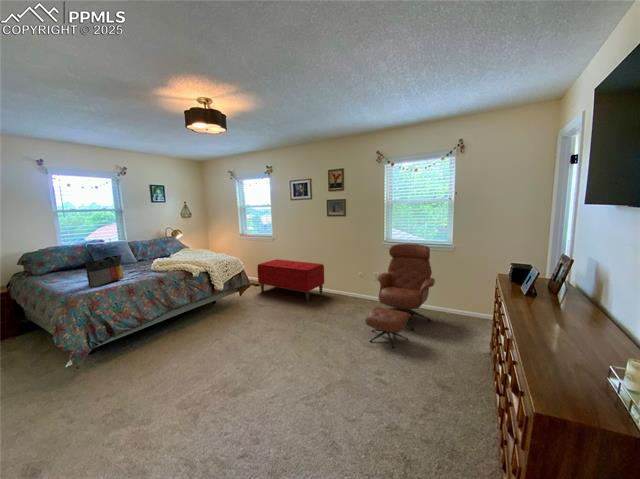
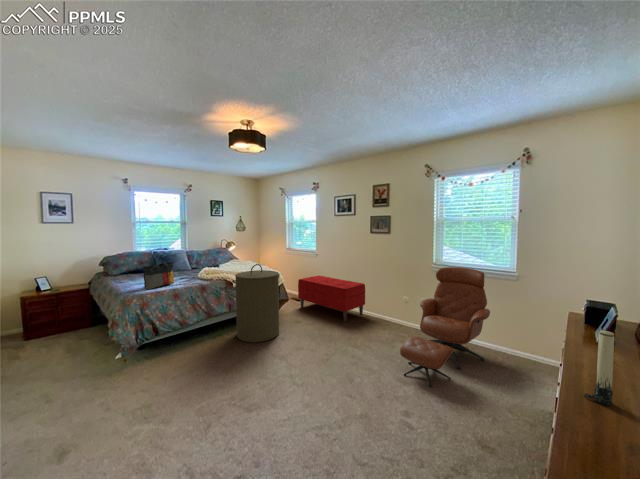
laundry hamper: none [194,252,246,331] -> present [232,264,280,343]
candle: none [527,284,549,339] -> present [584,331,614,406]

